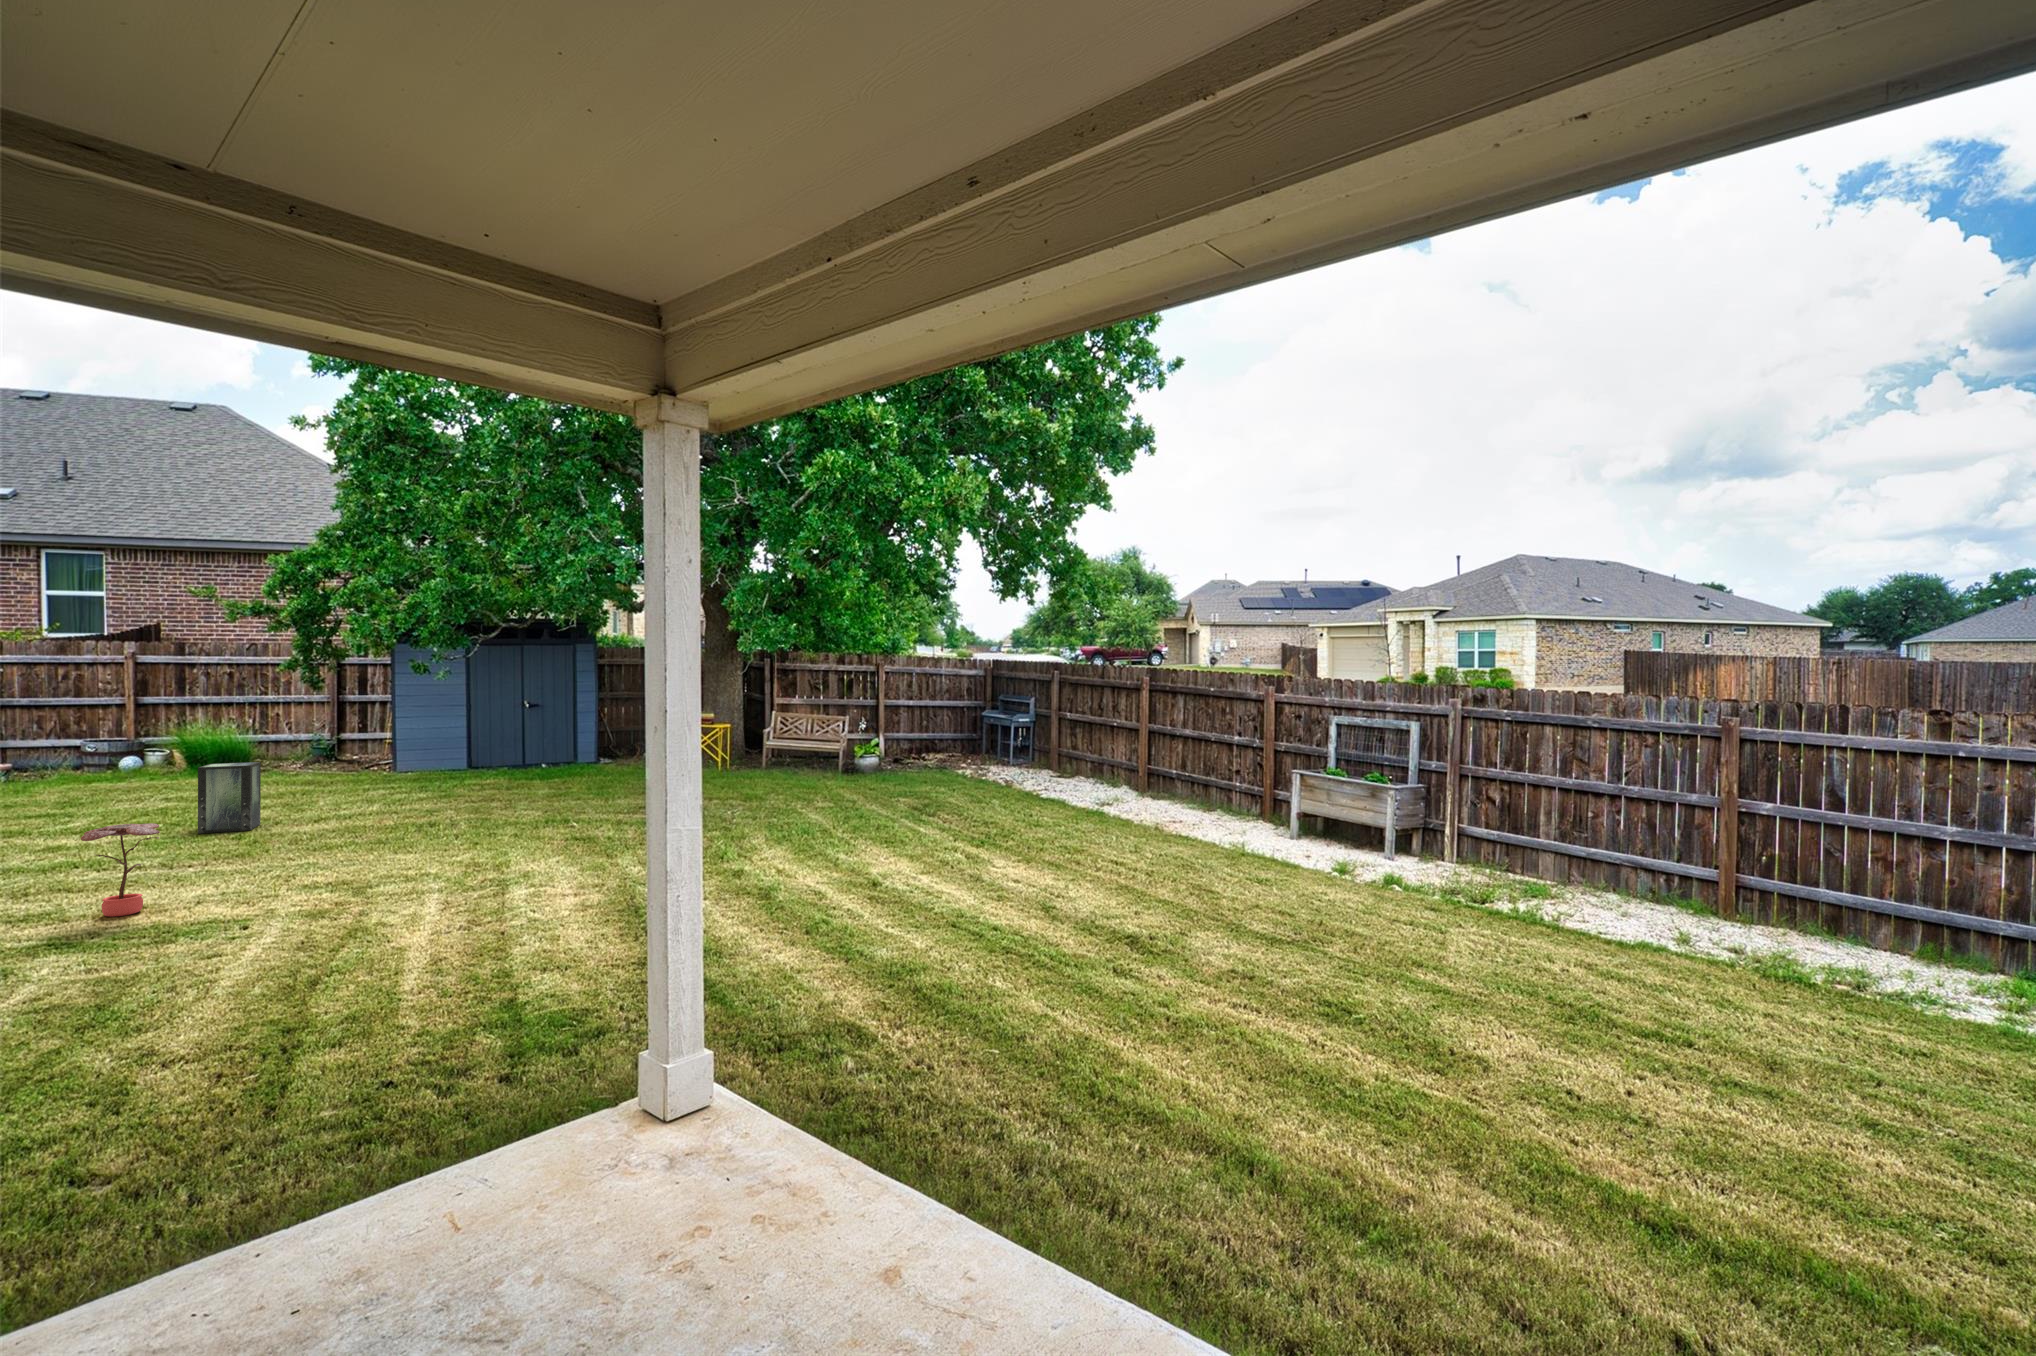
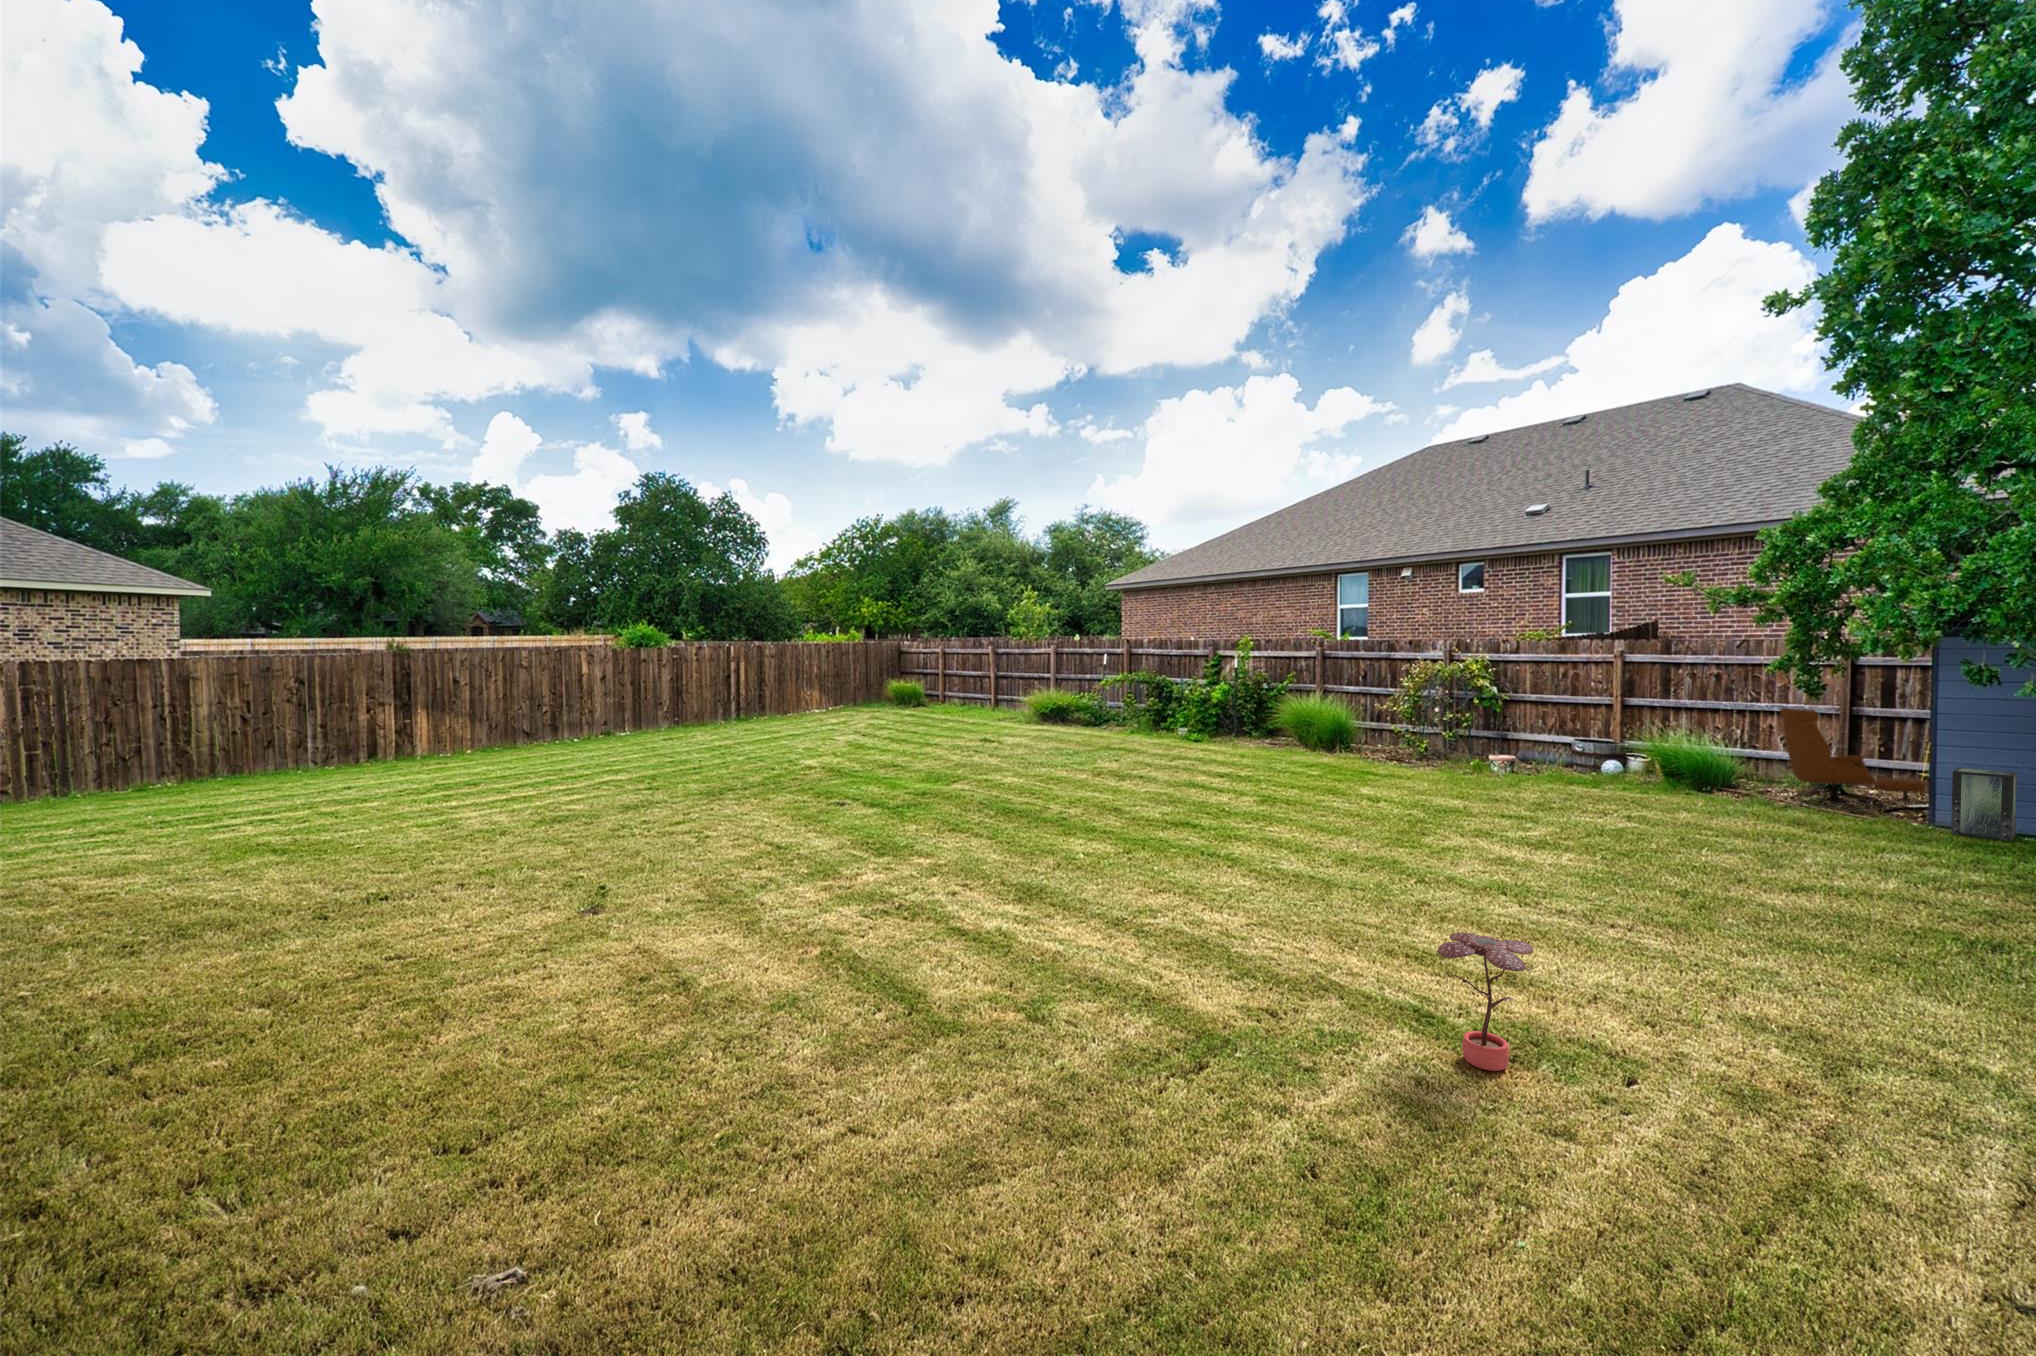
lounge chair: none [288,697,392,773] -> present [1780,707,1925,812]
storage box: present [198,762,261,834] -> present [1951,768,2017,841]

